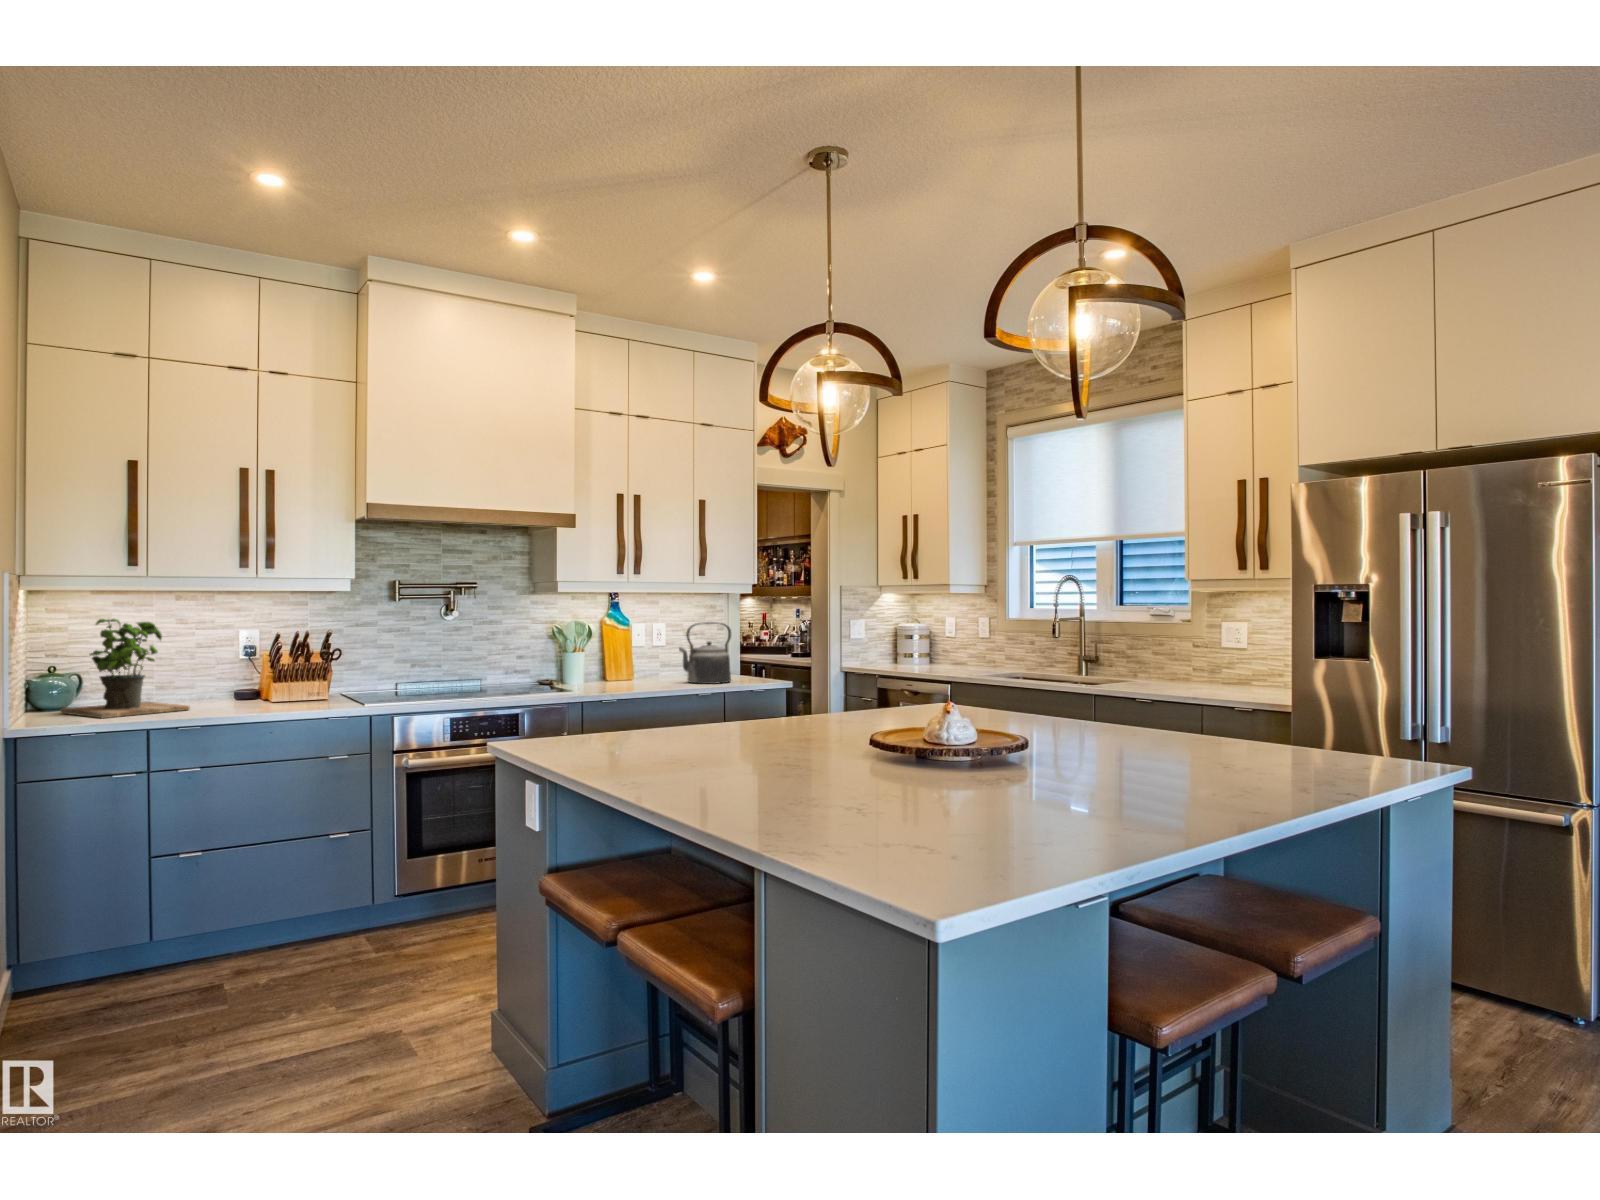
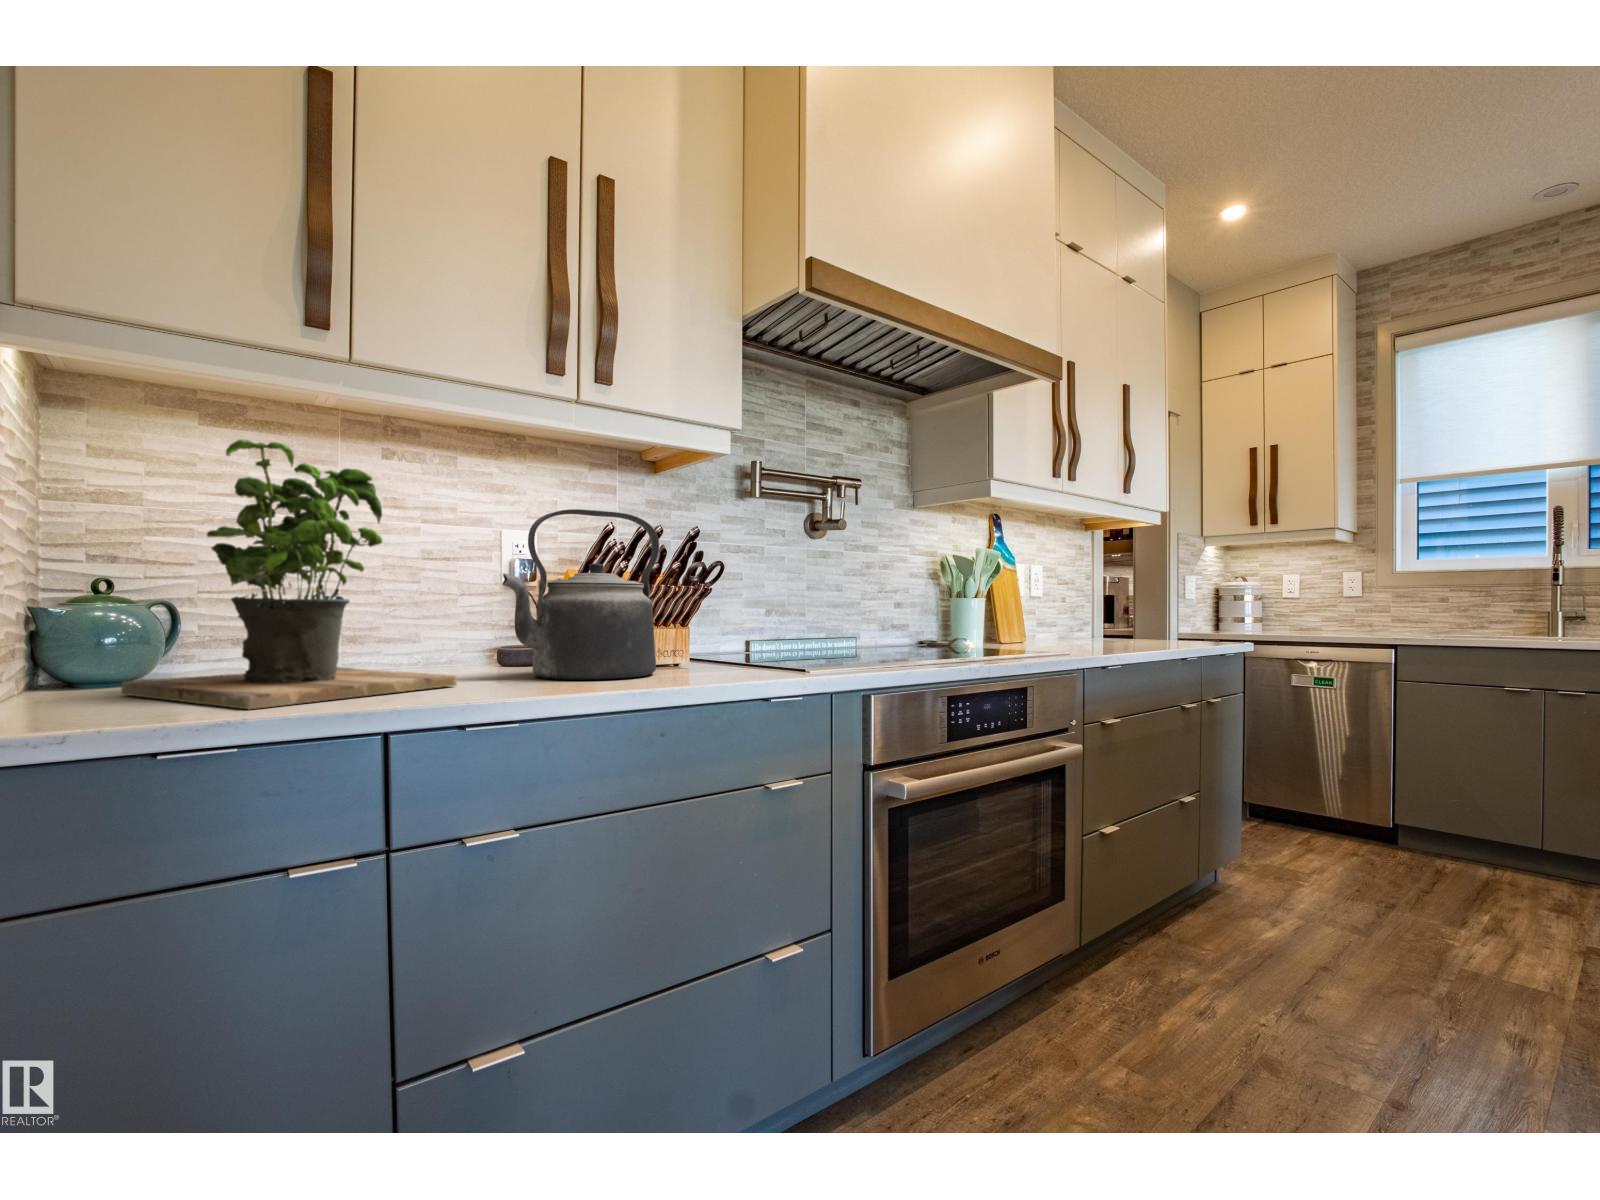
kettle: present [679,622,731,684] -> present [502,509,659,680]

